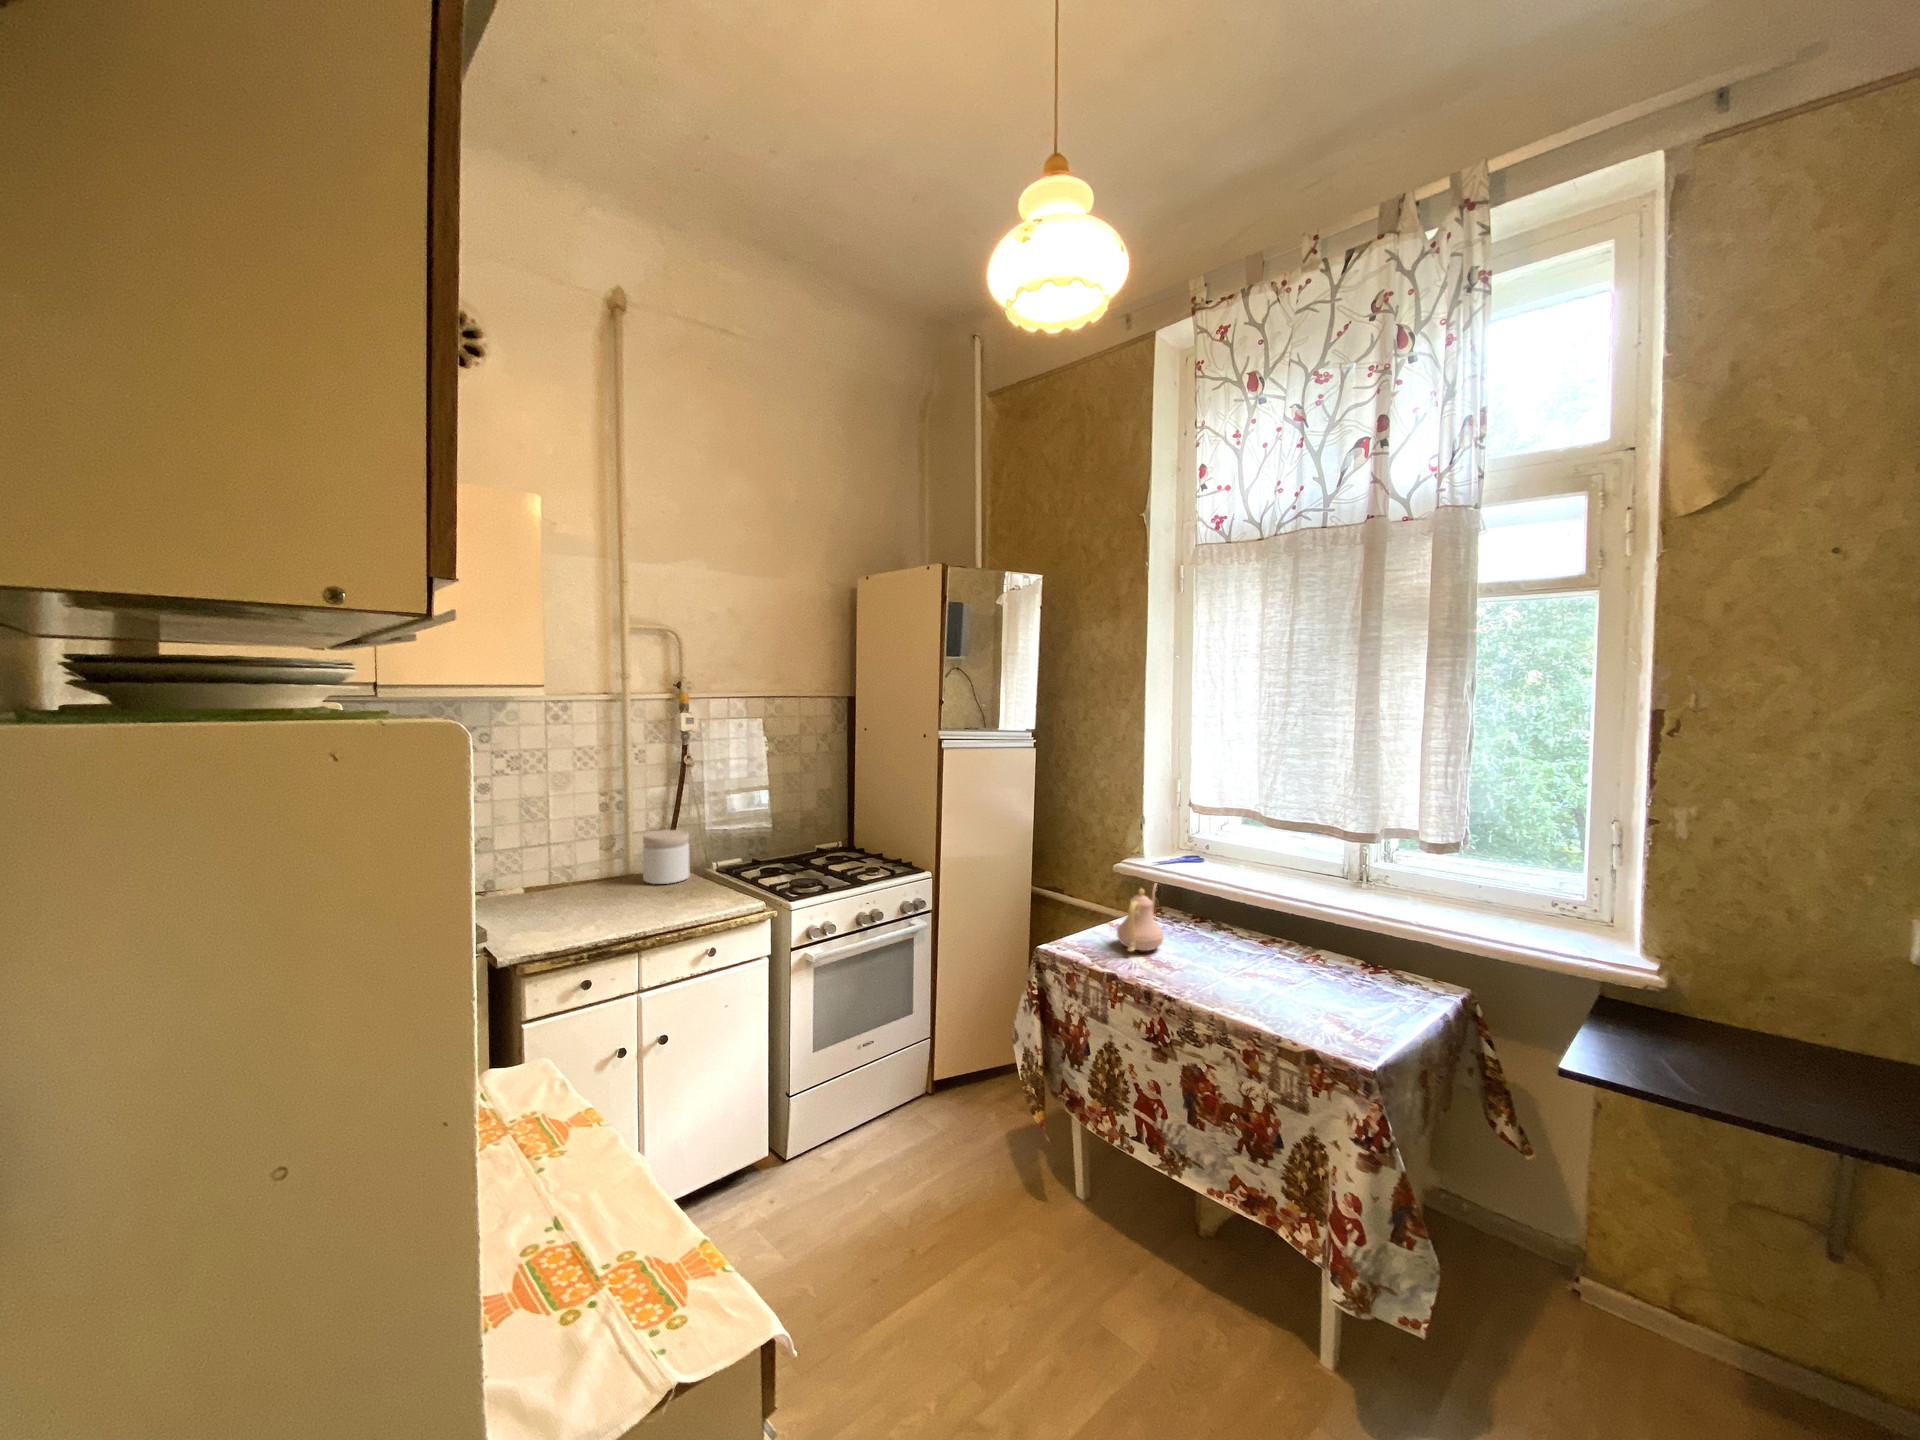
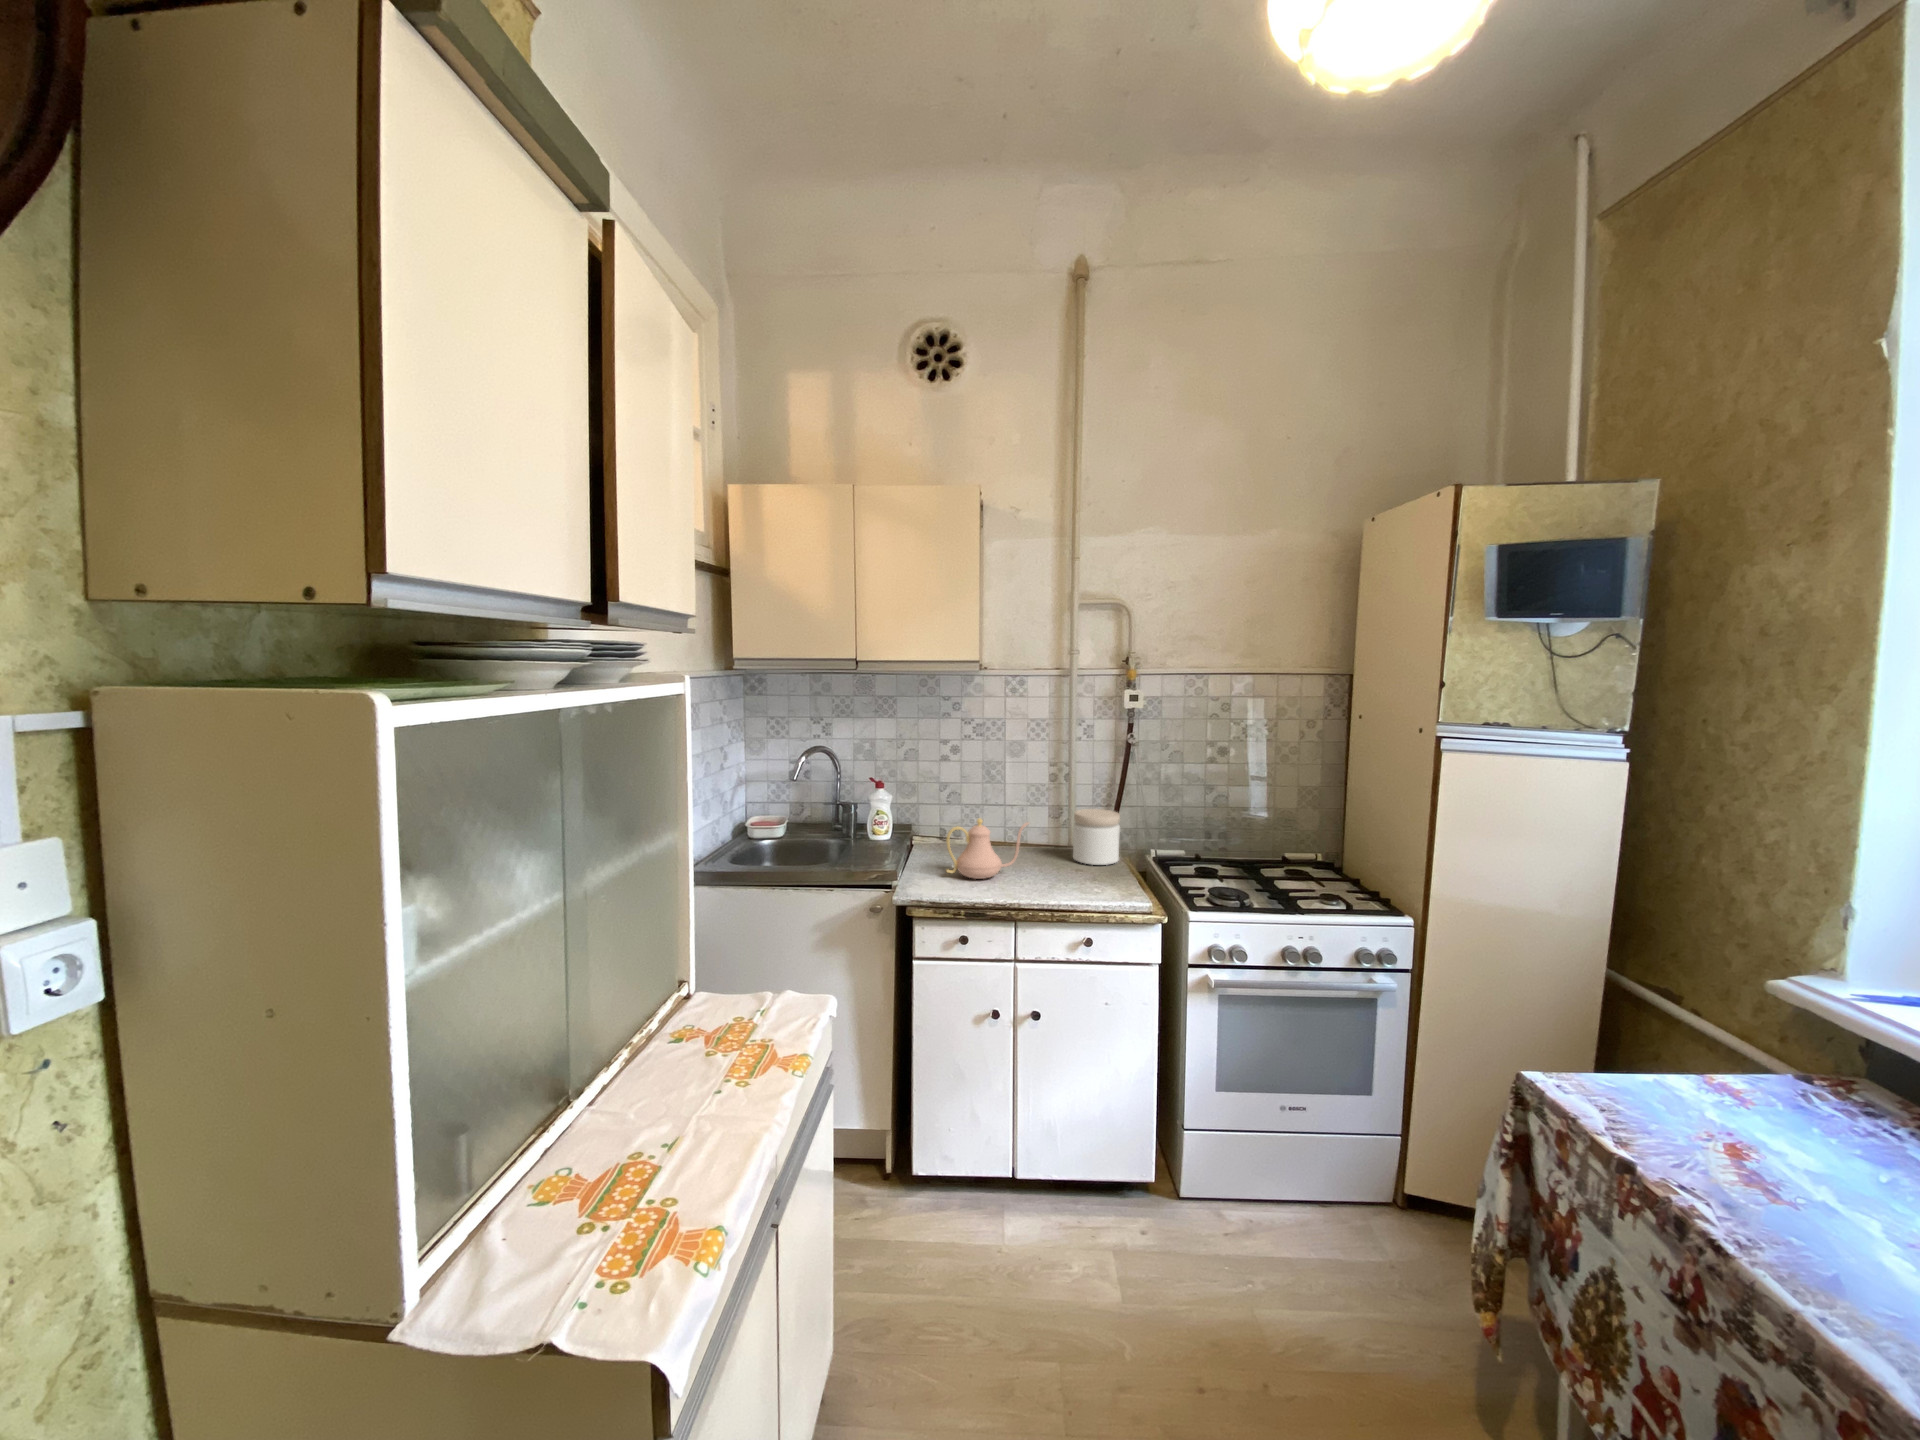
teapot: present [1117,883,1164,951] -> present [946,818,1029,879]

